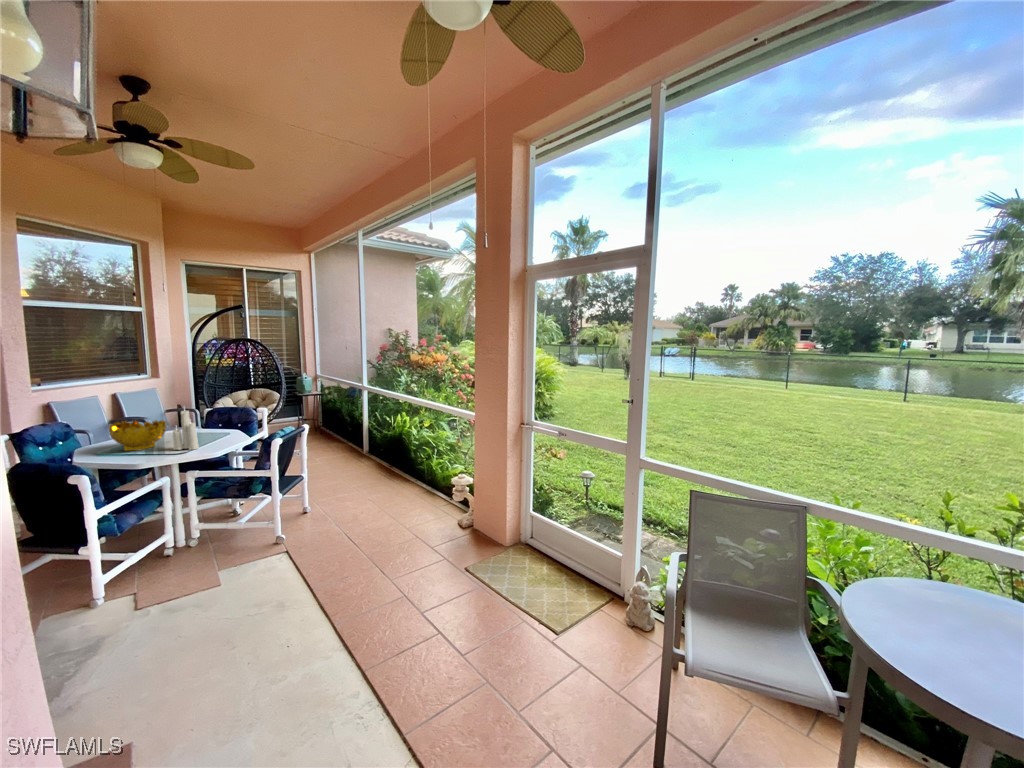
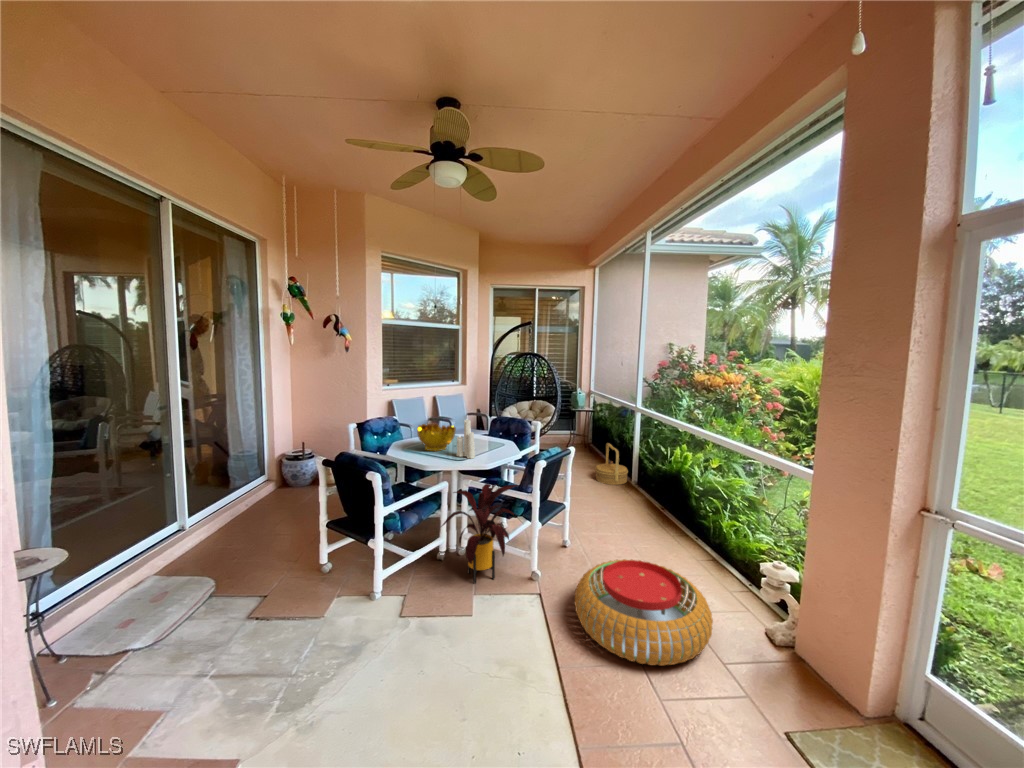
woven basket: none [328,421,360,457] -> present [595,443,628,485]
house plant: none [166,465,265,566] -> present [442,484,517,583]
pouf: none [322,500,426,568] -> present [575,559,713,666]

